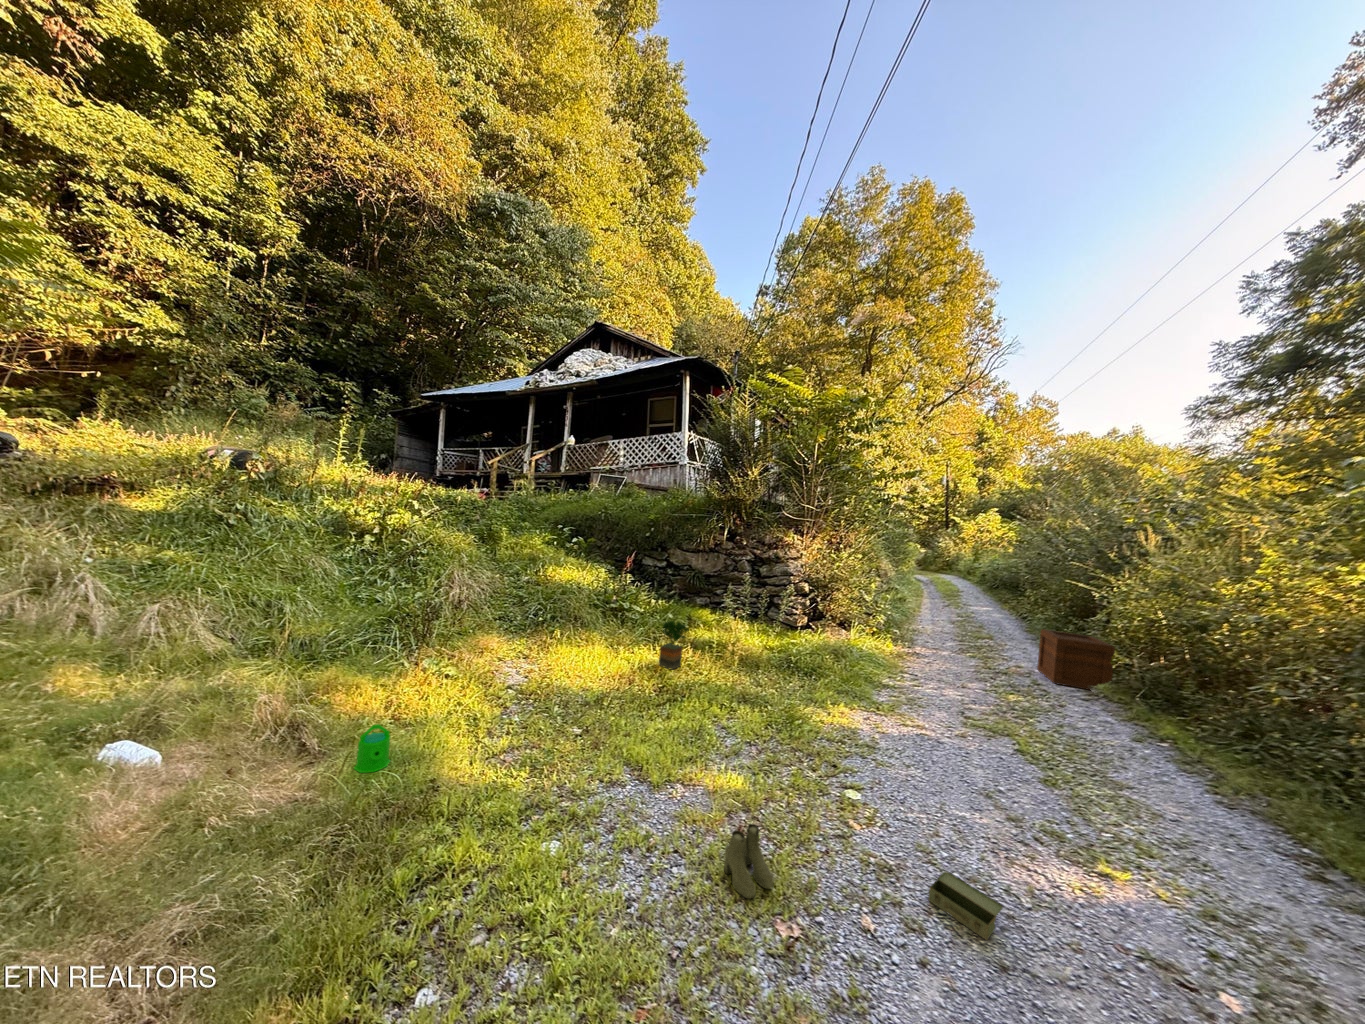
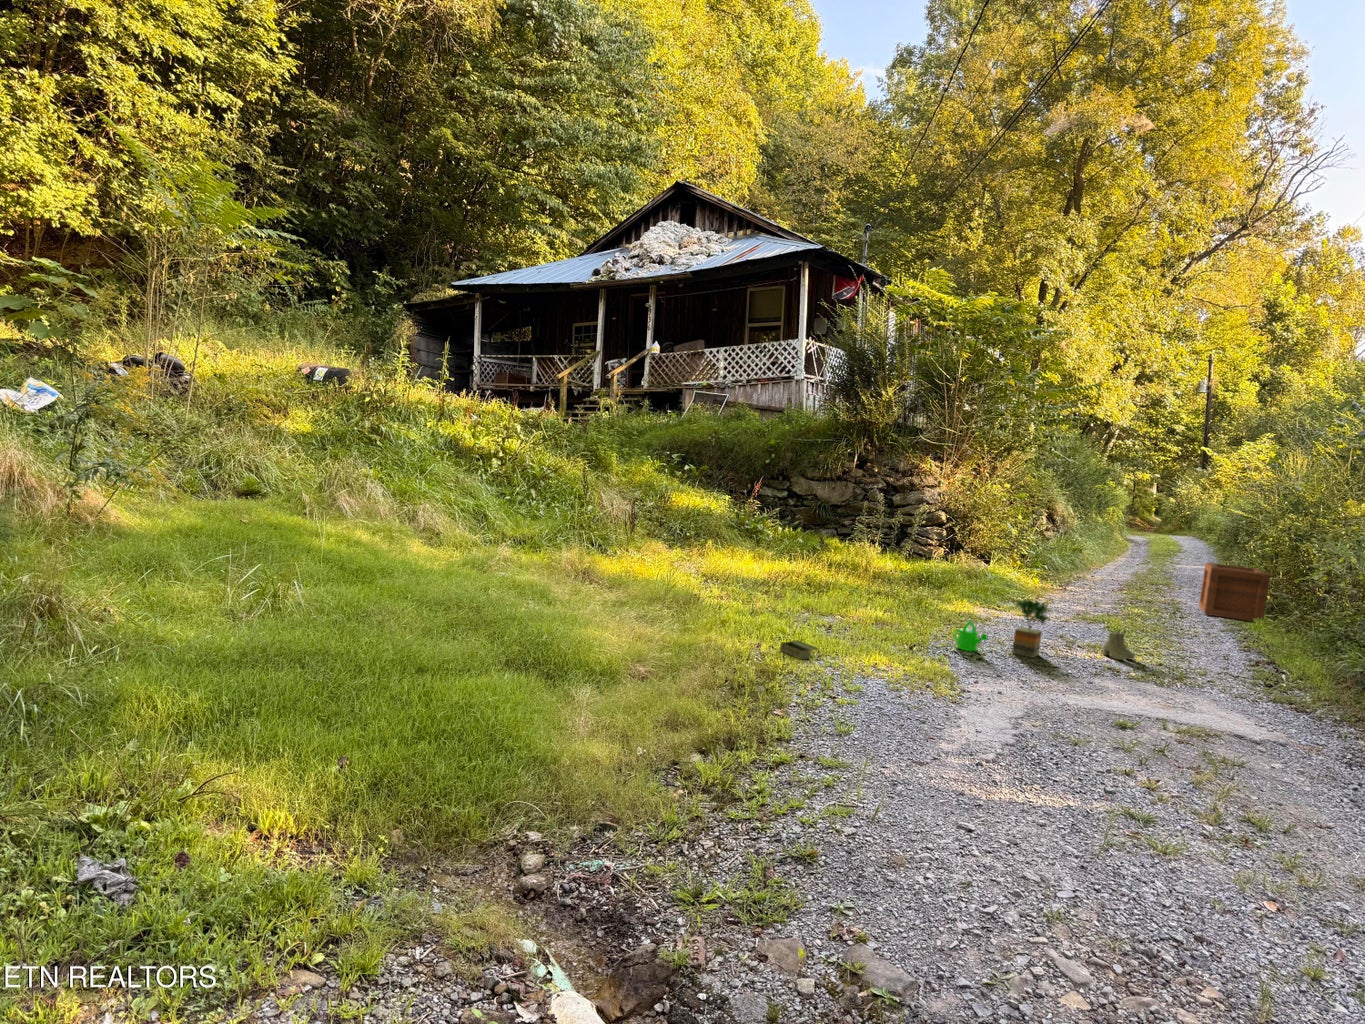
potted tree: present [659,621,689,670] -> present [1012,599,1051,658]
watering can: present [354,724,390,773] -> present [954,621,987,651]
boots: present [724,824,773,899] -> present [1103,632,1135,660]
toolbox: present [928,871,1003,940] -> present [780,640,818,659]

